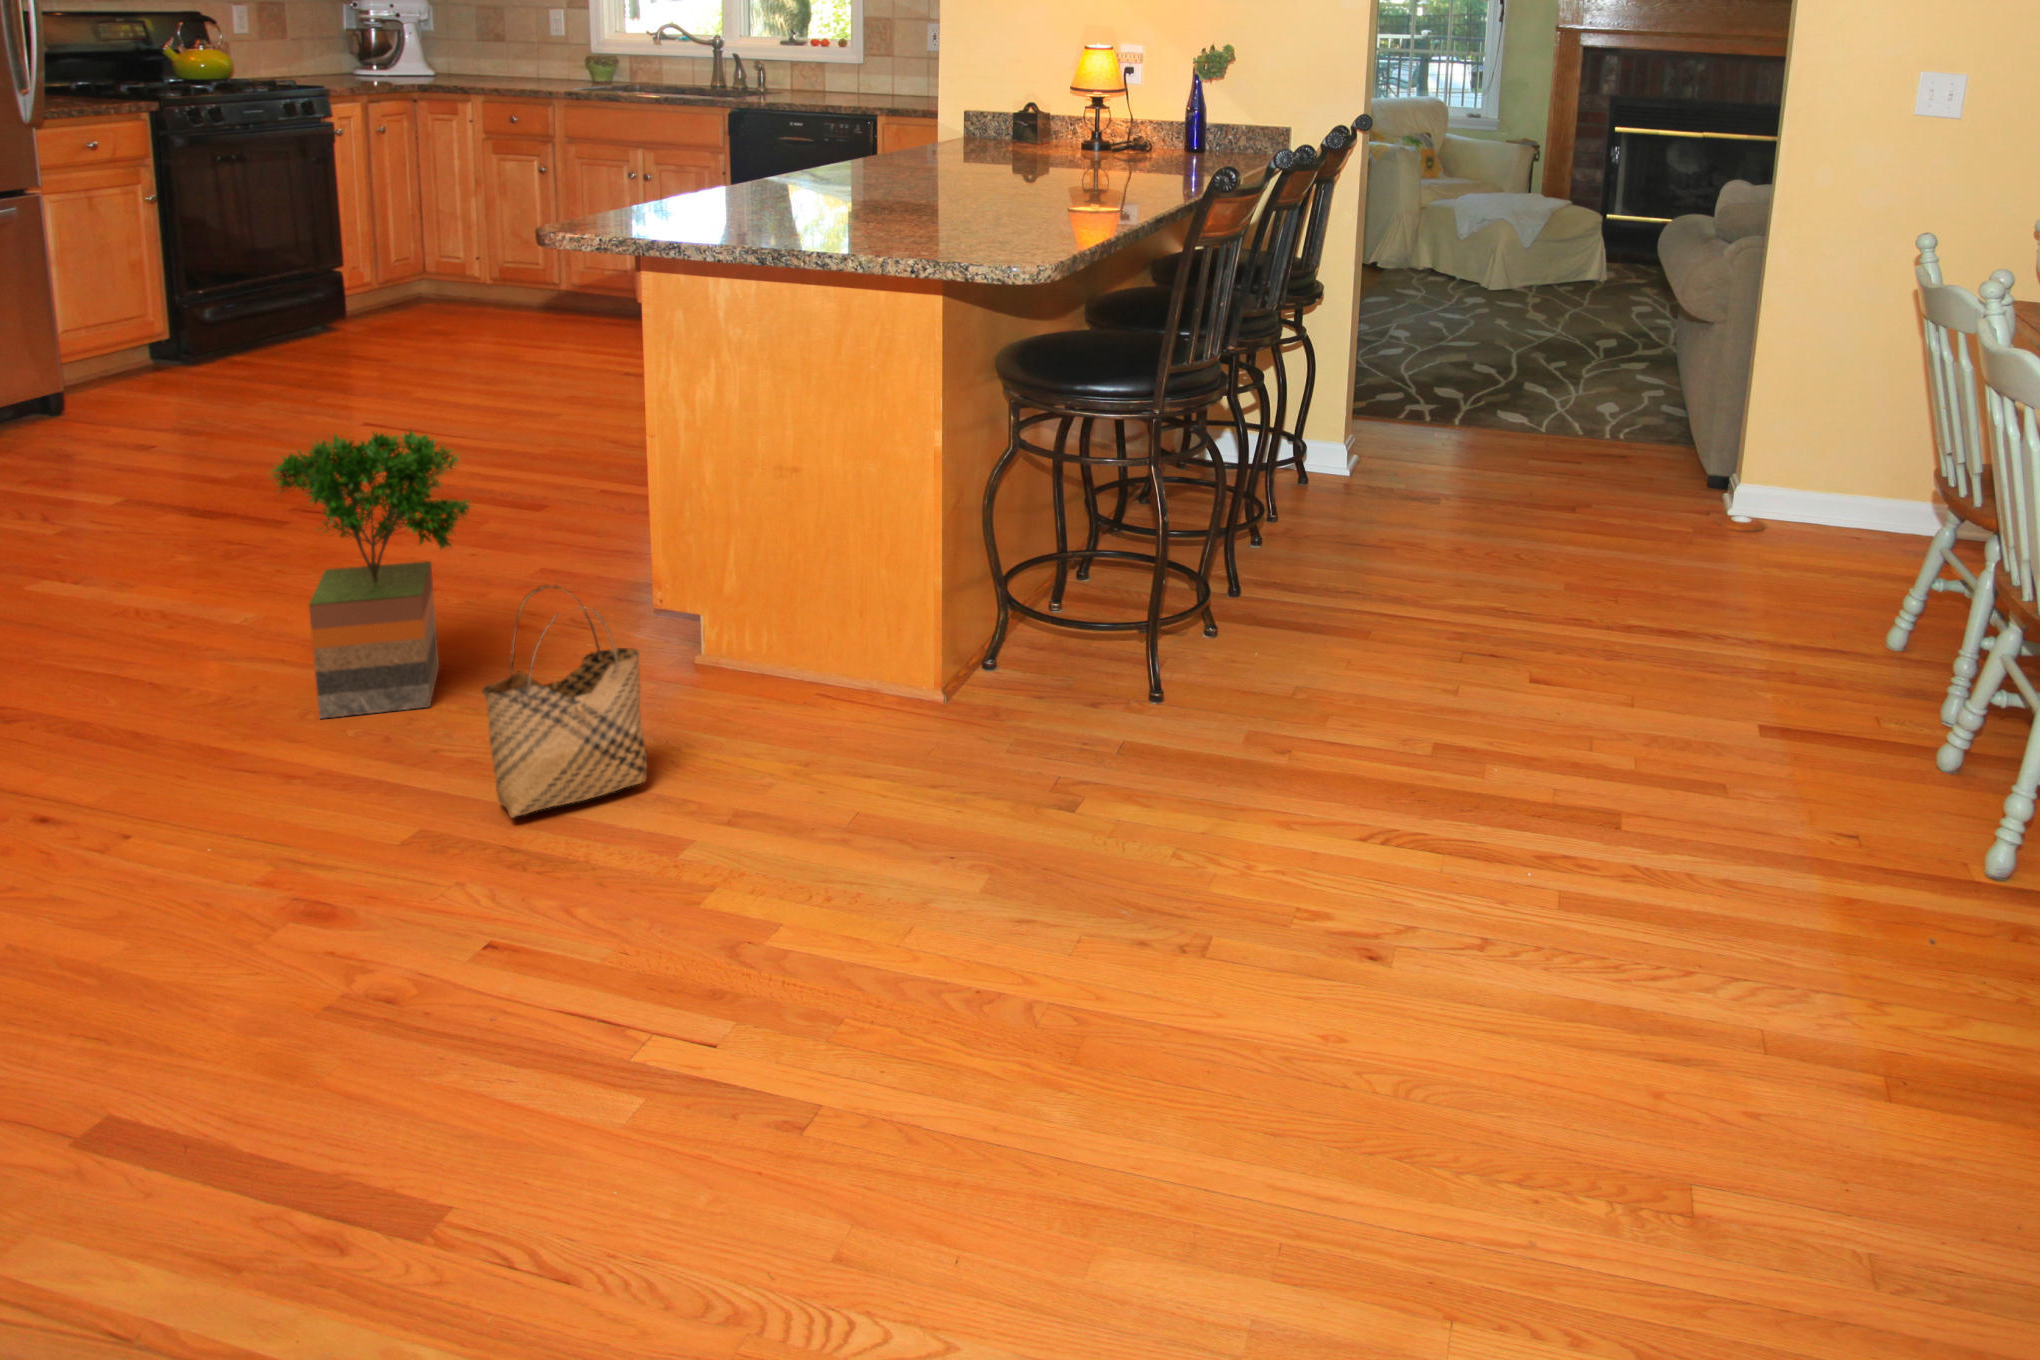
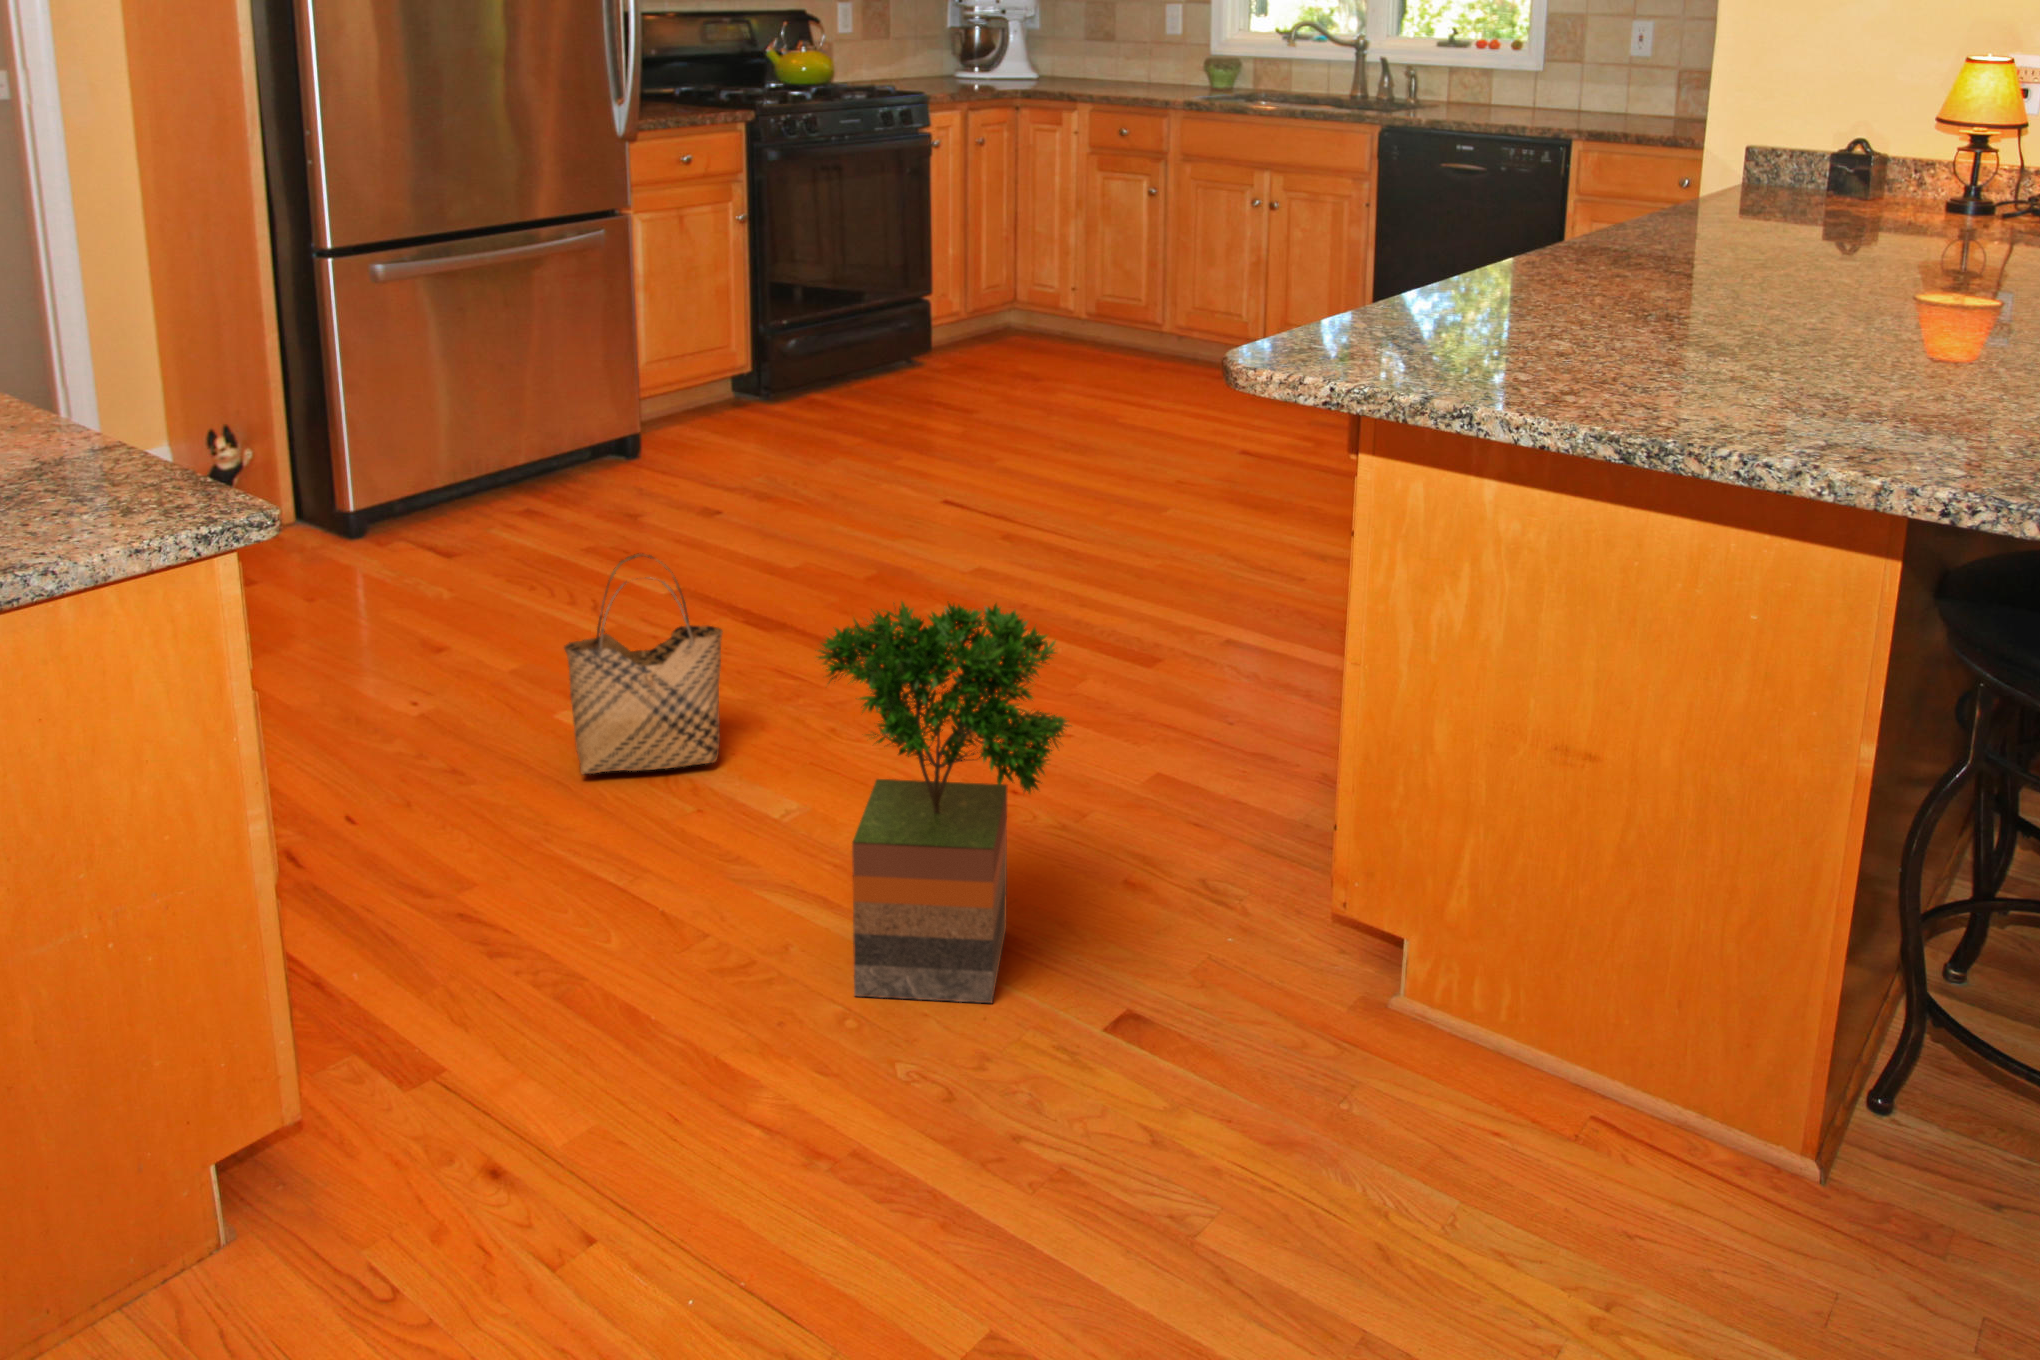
woven basket: present [482,585,647,818] -> present [564,554,723,774]

